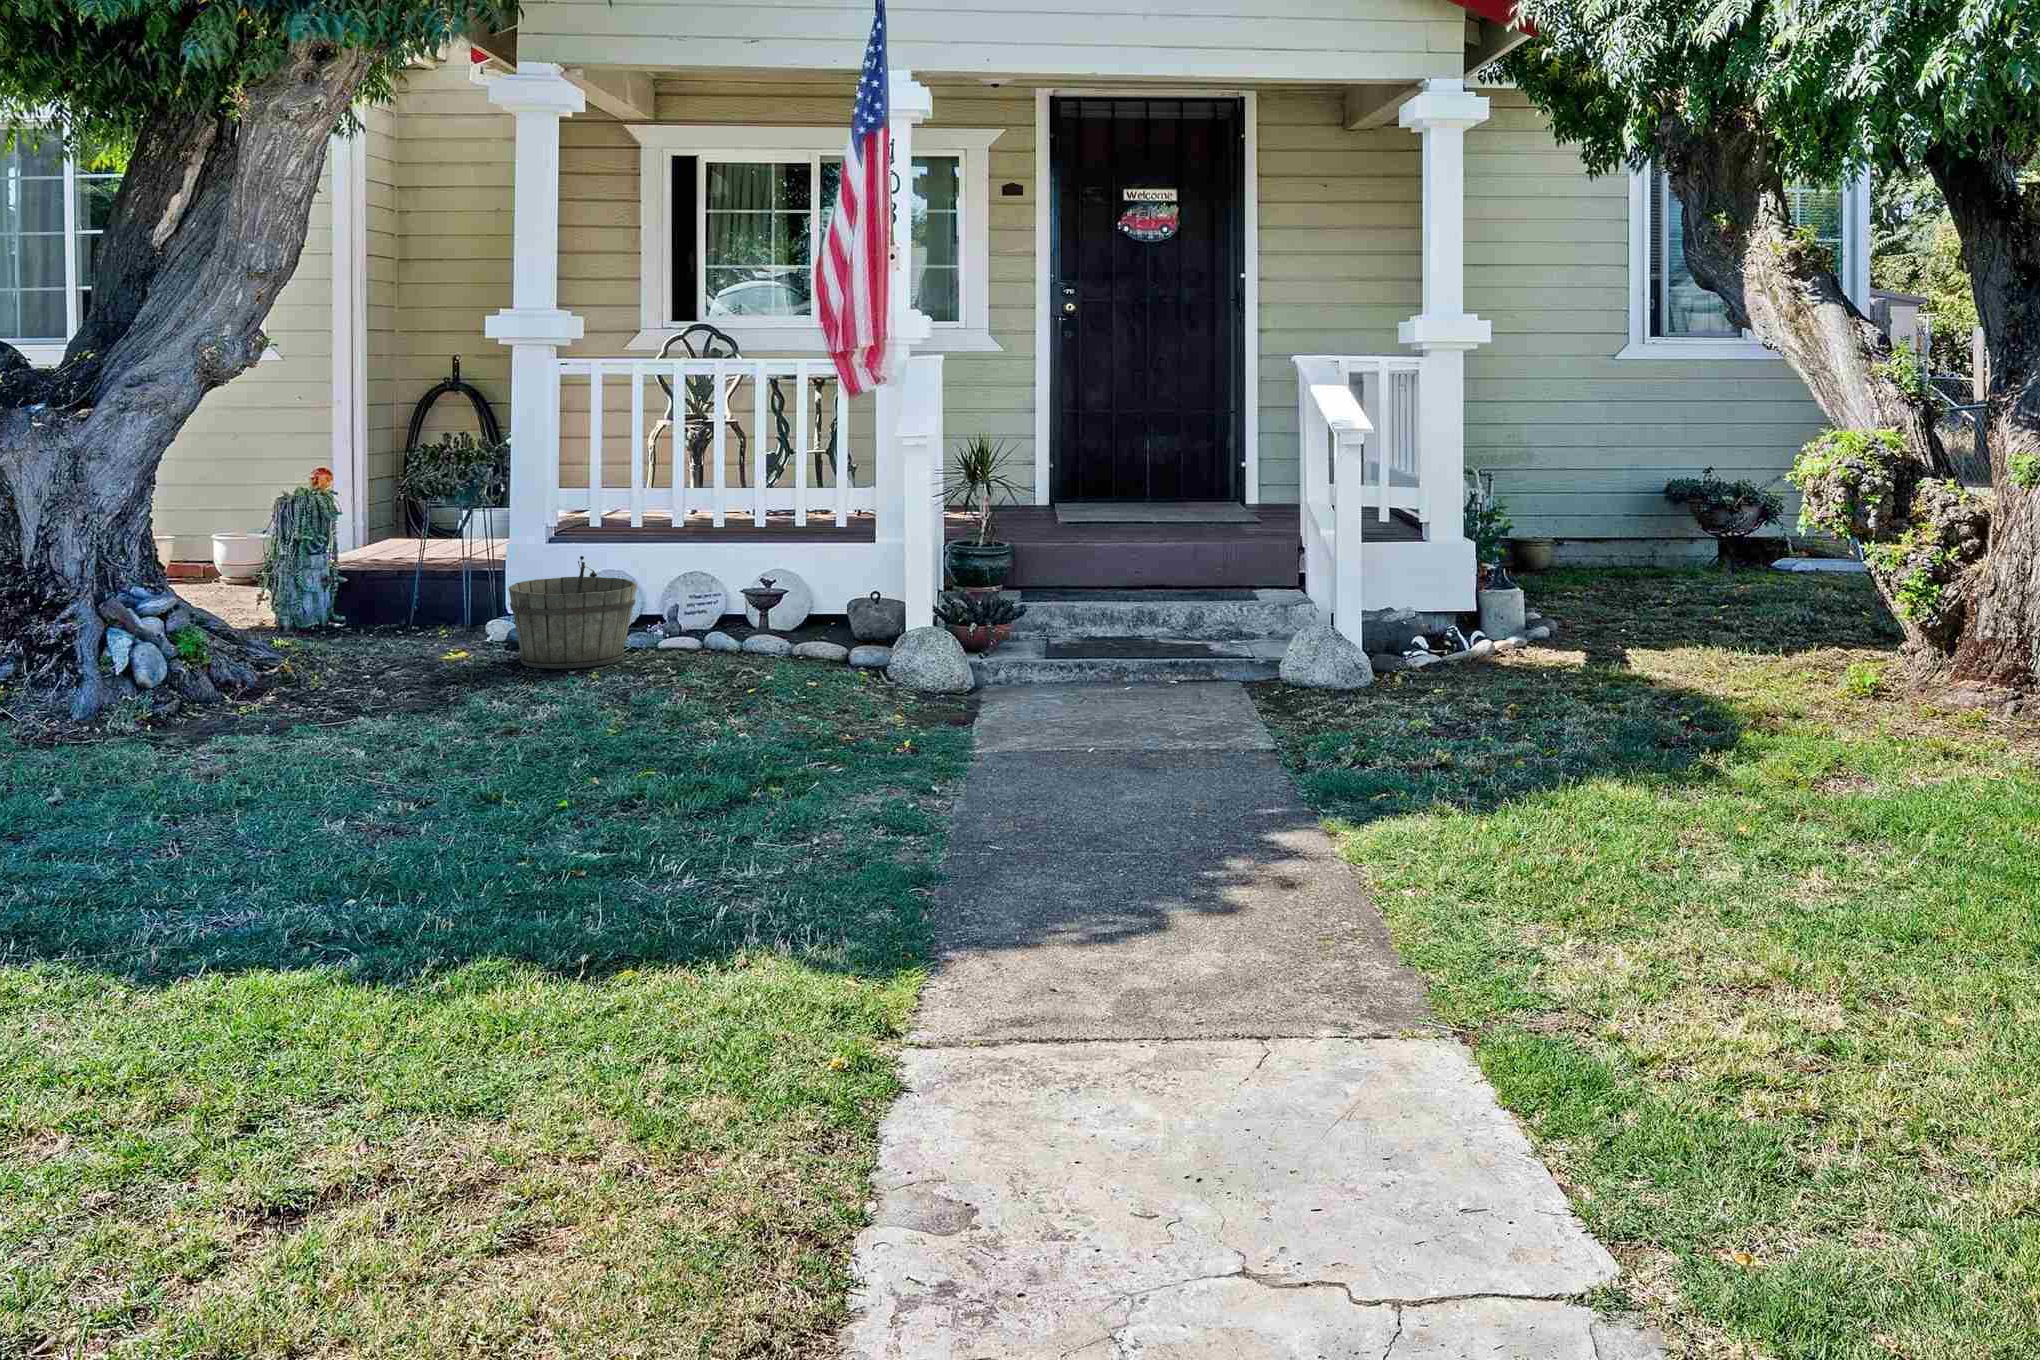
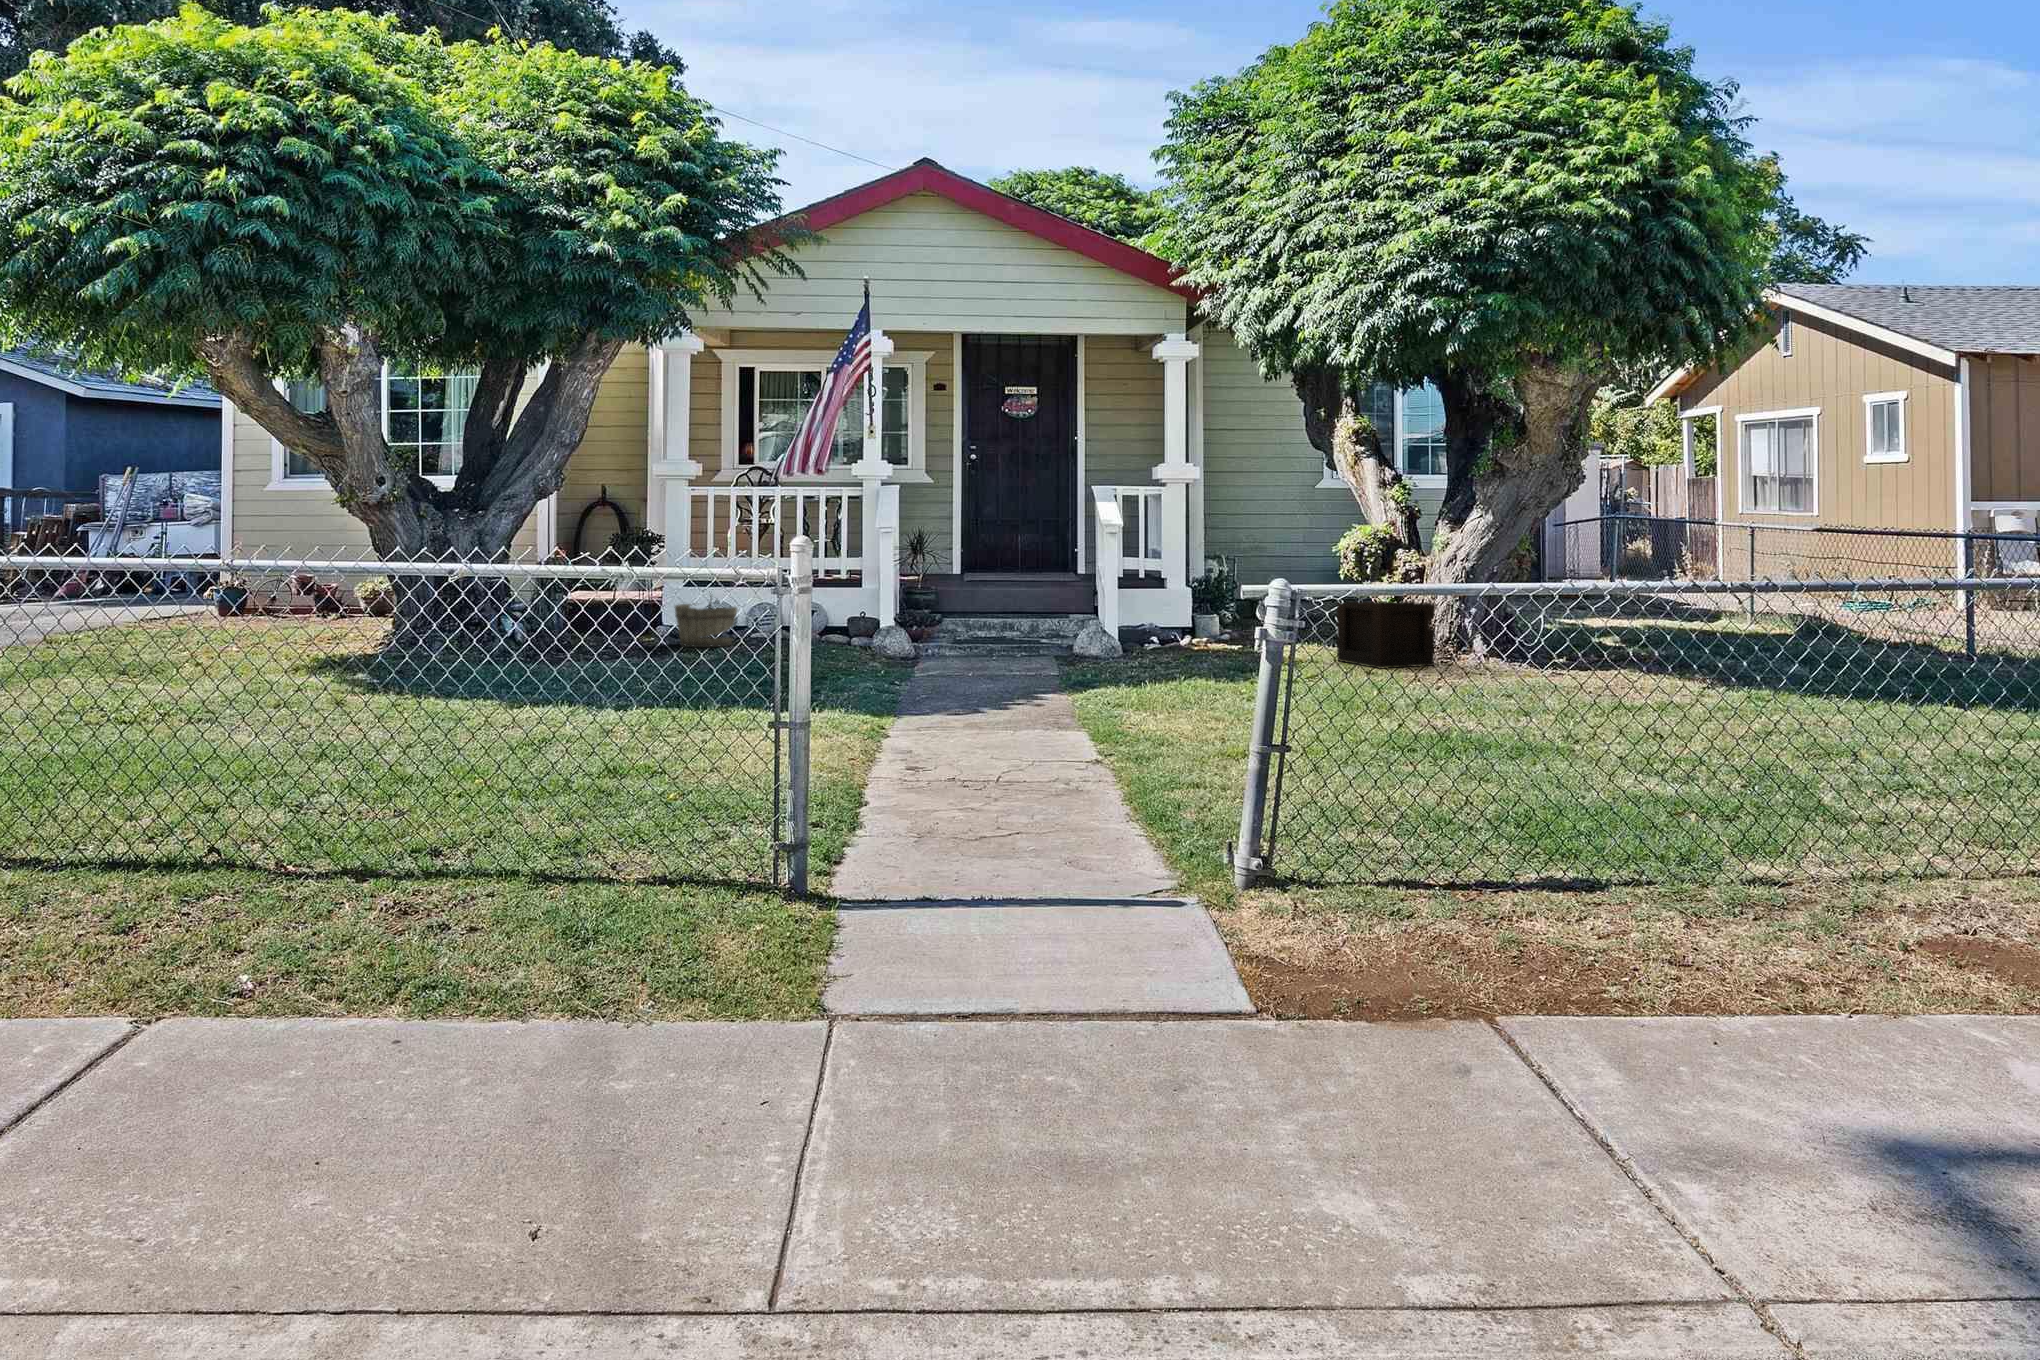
wooden crate: none [1810,559,2022,725] -> present [1336,602,1435,669]

